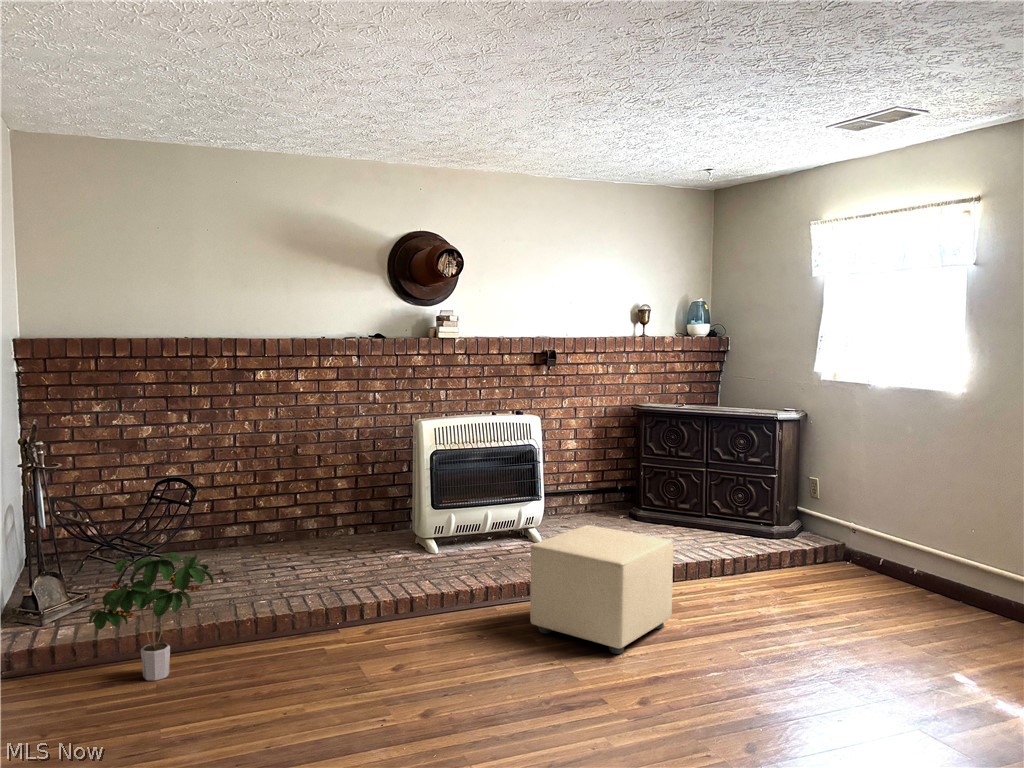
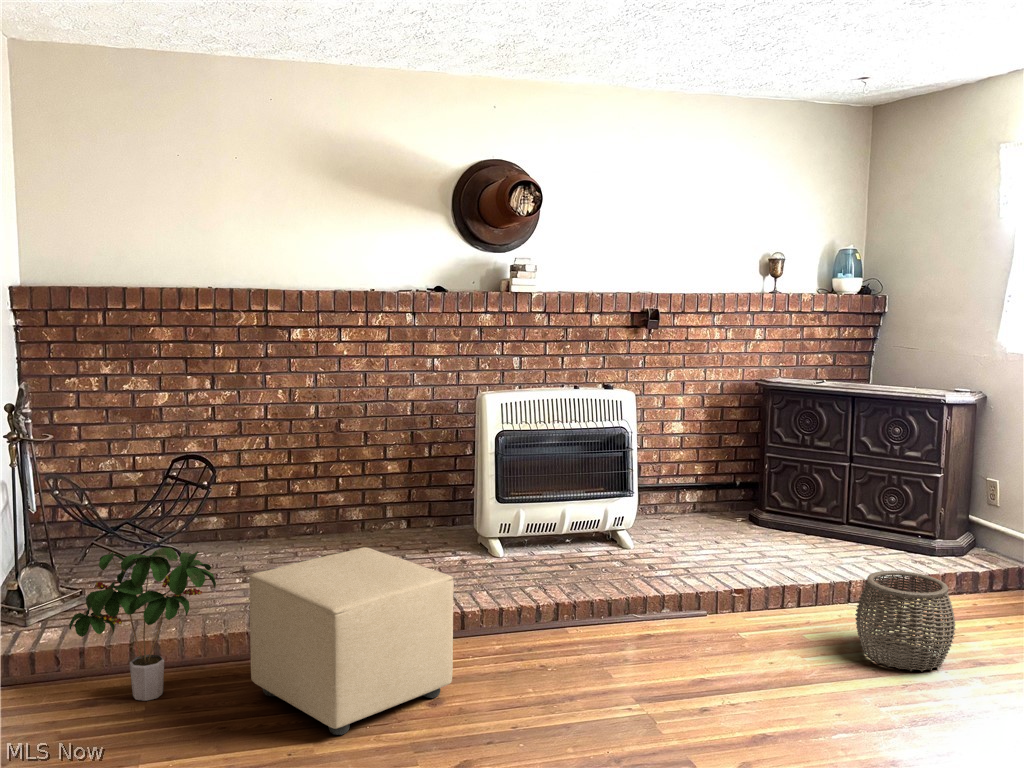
ottoman: present [530,525,674,654] -> present [249,547,454,735]
woven basket: none [718,549,792,625] -> present [855,571,956,671]

